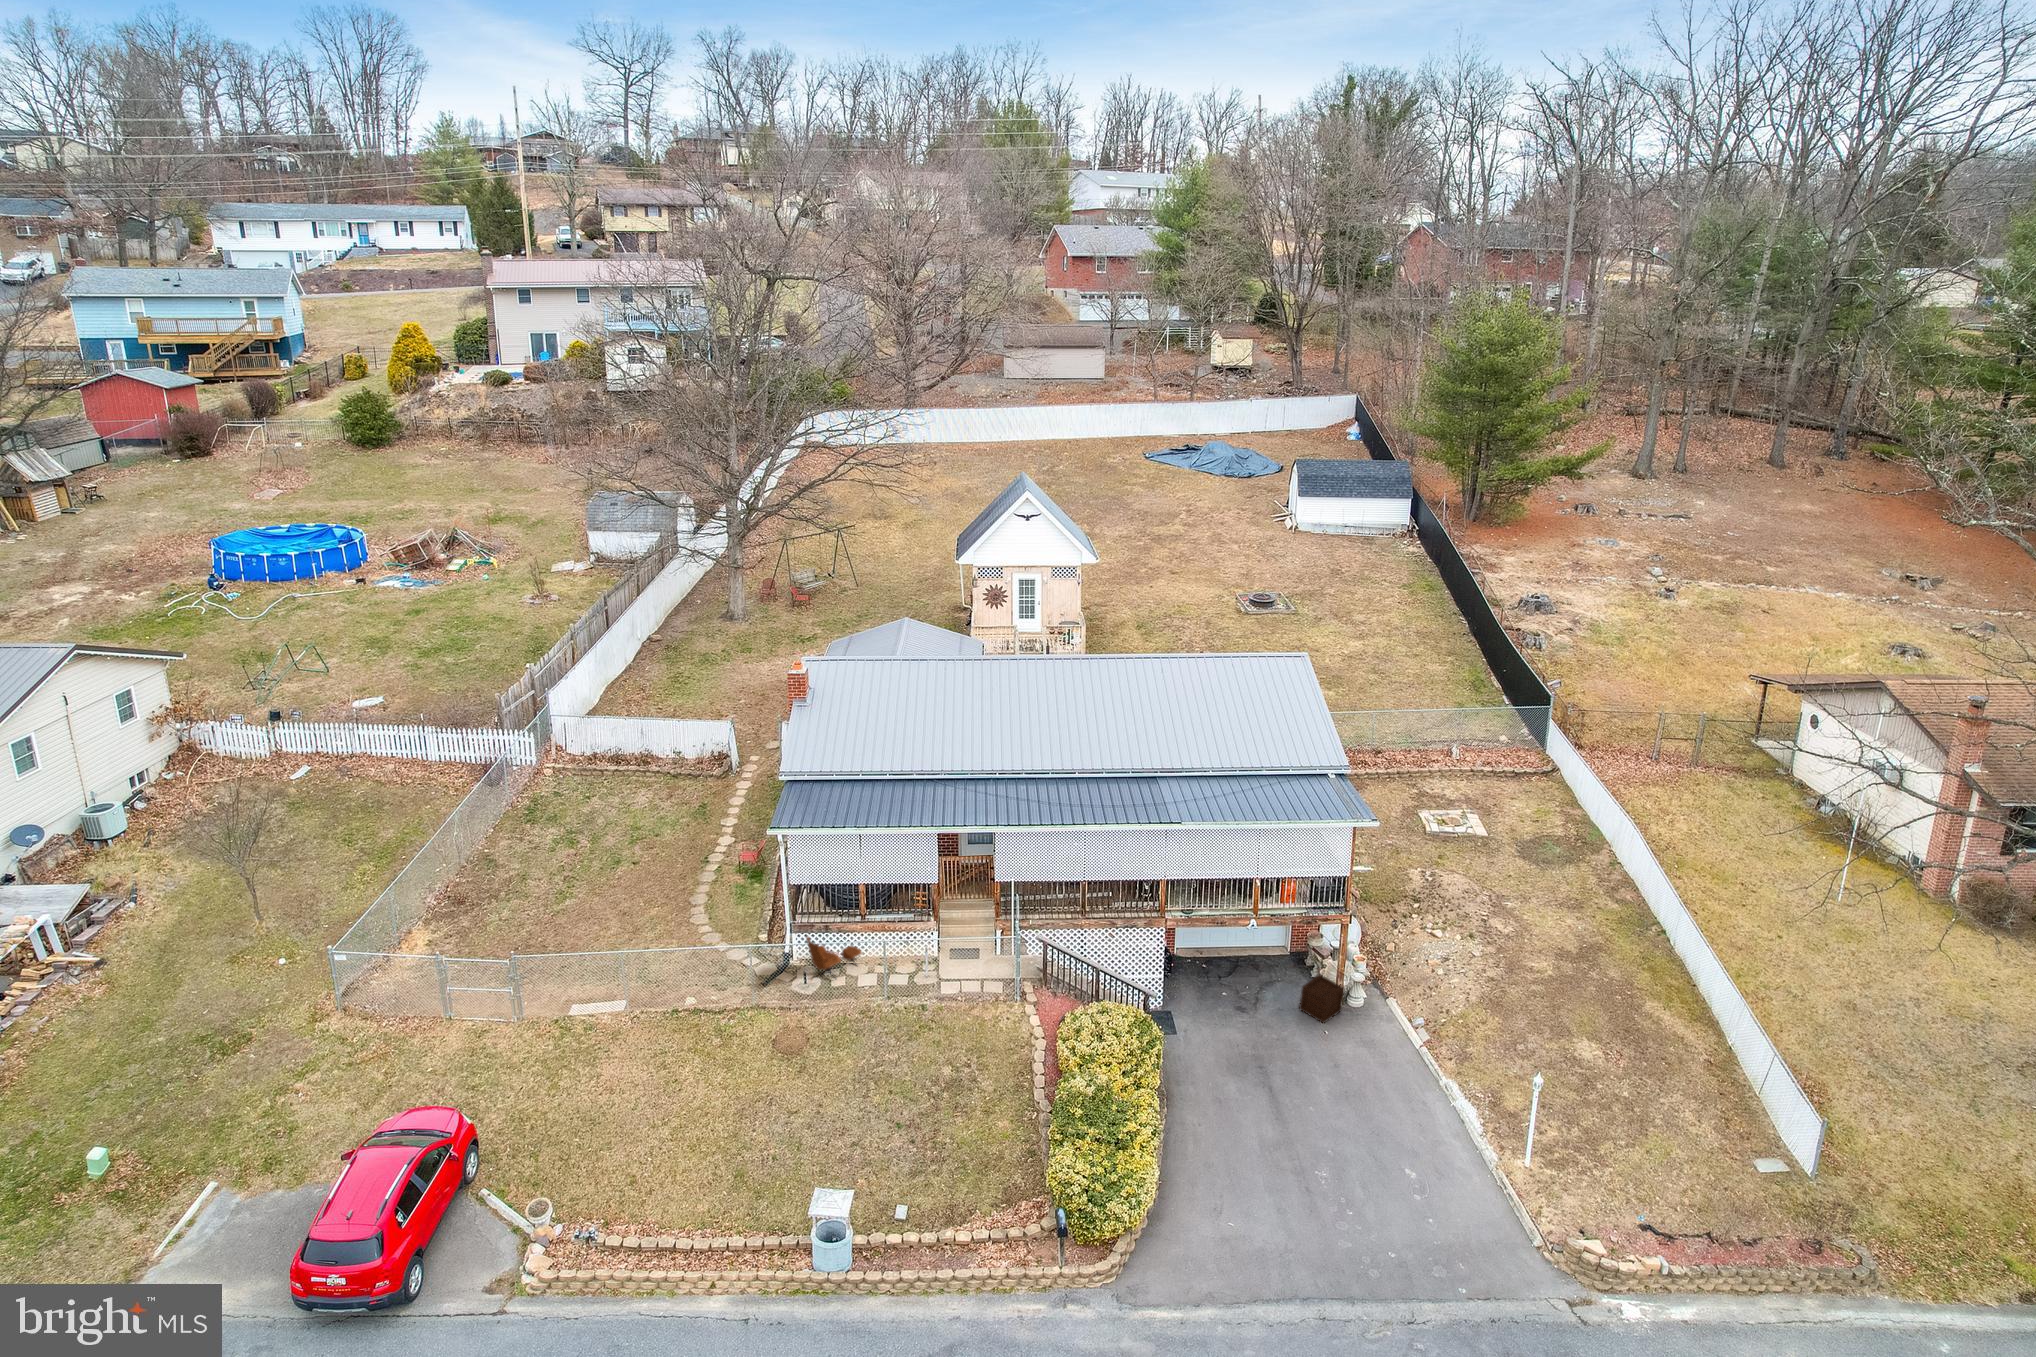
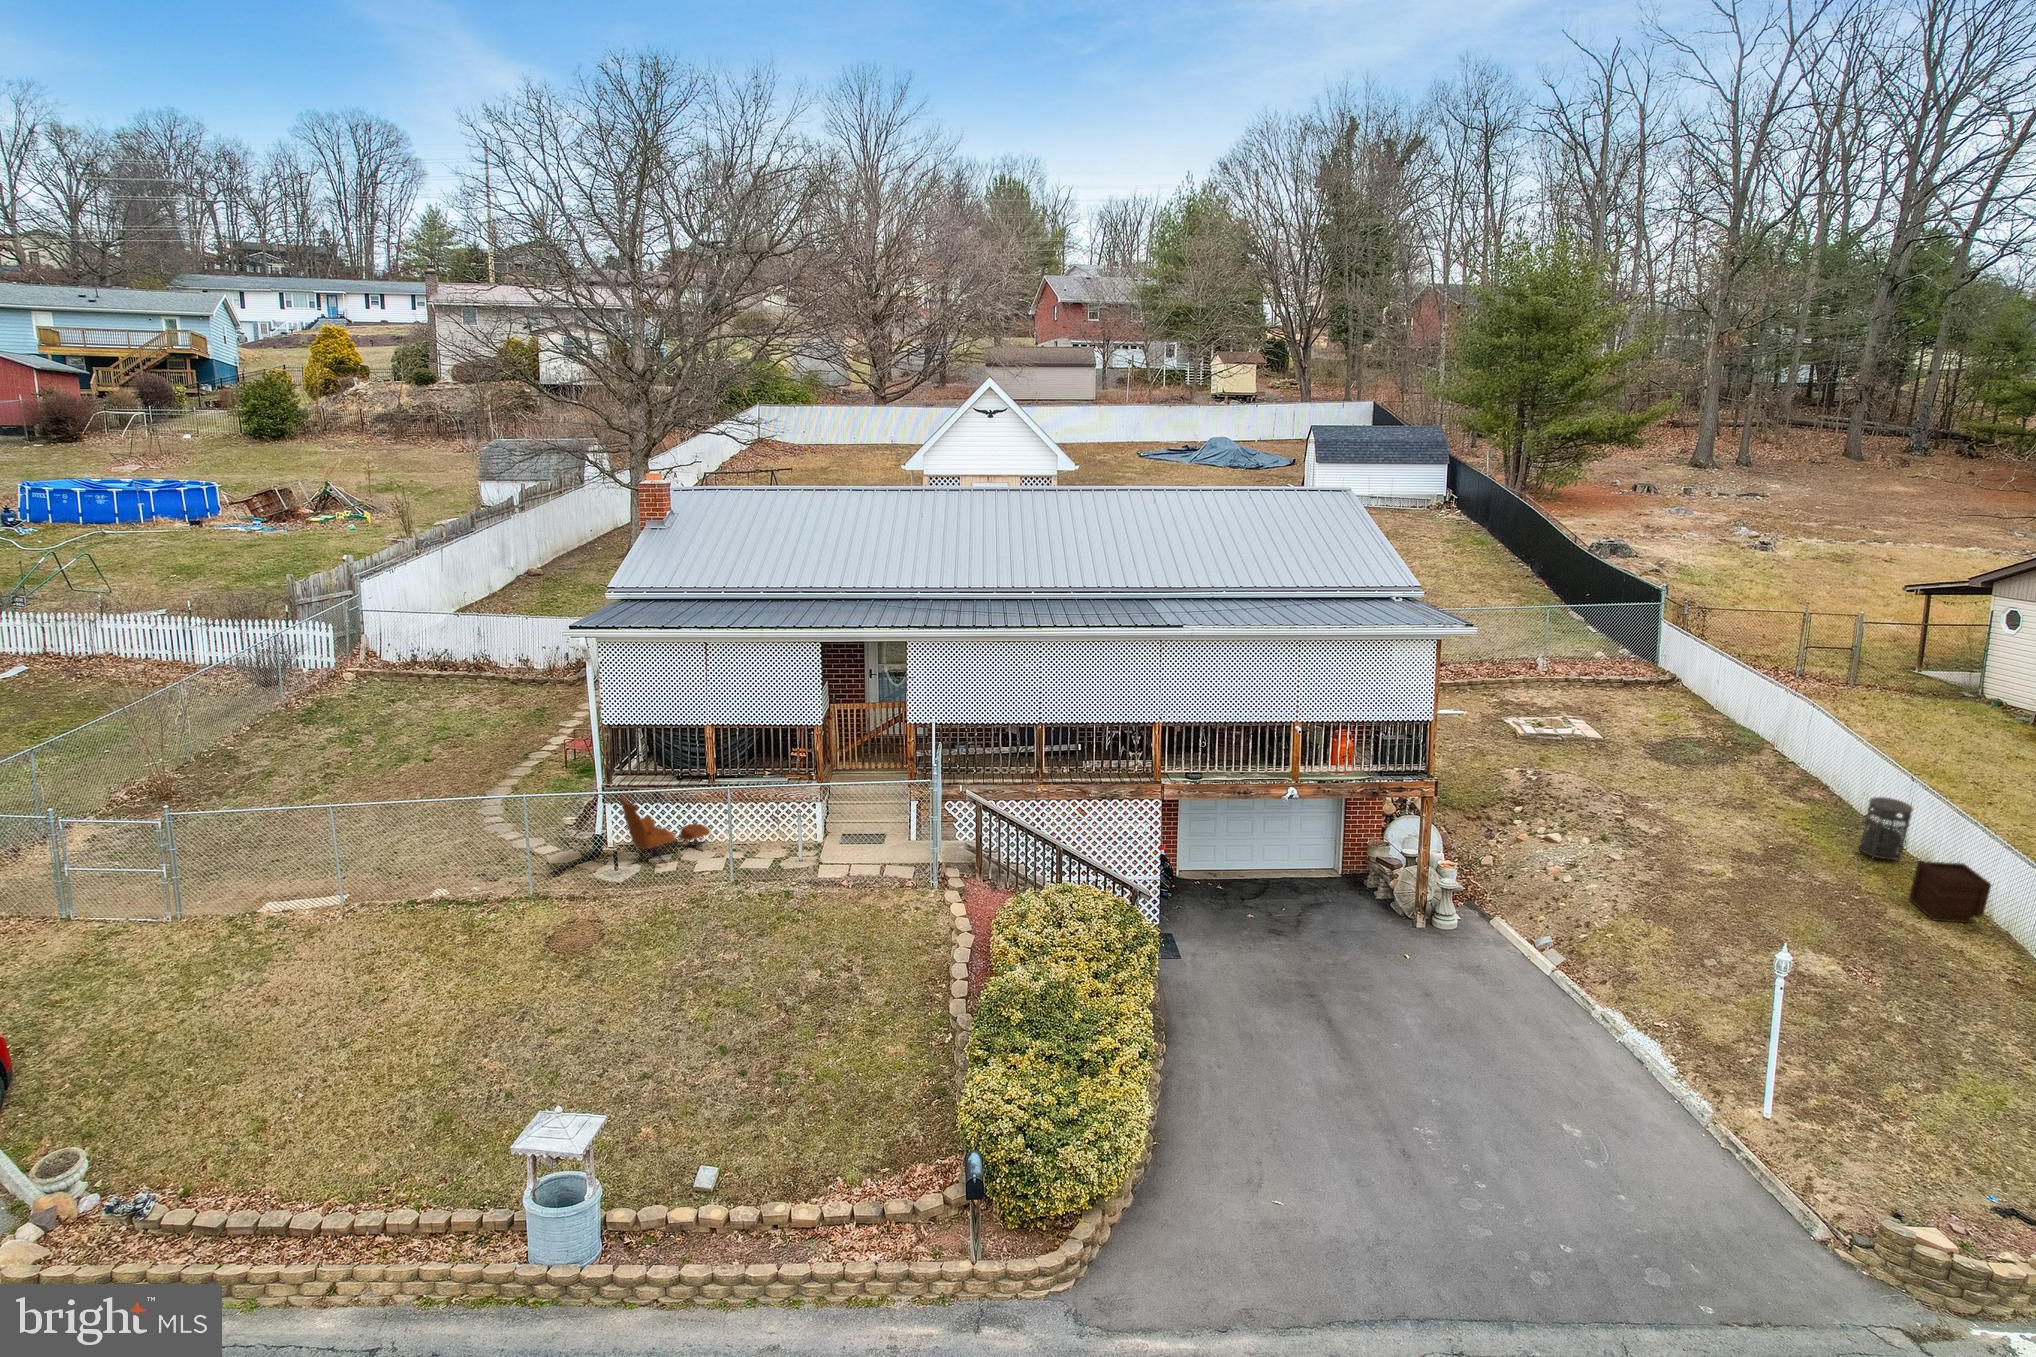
trash can: none [1647,910,1682,956] -> present [1859,797,1913,861]
wooden crate: present [1299,975,1344,1023] -> present [1909,861,1991,923]

